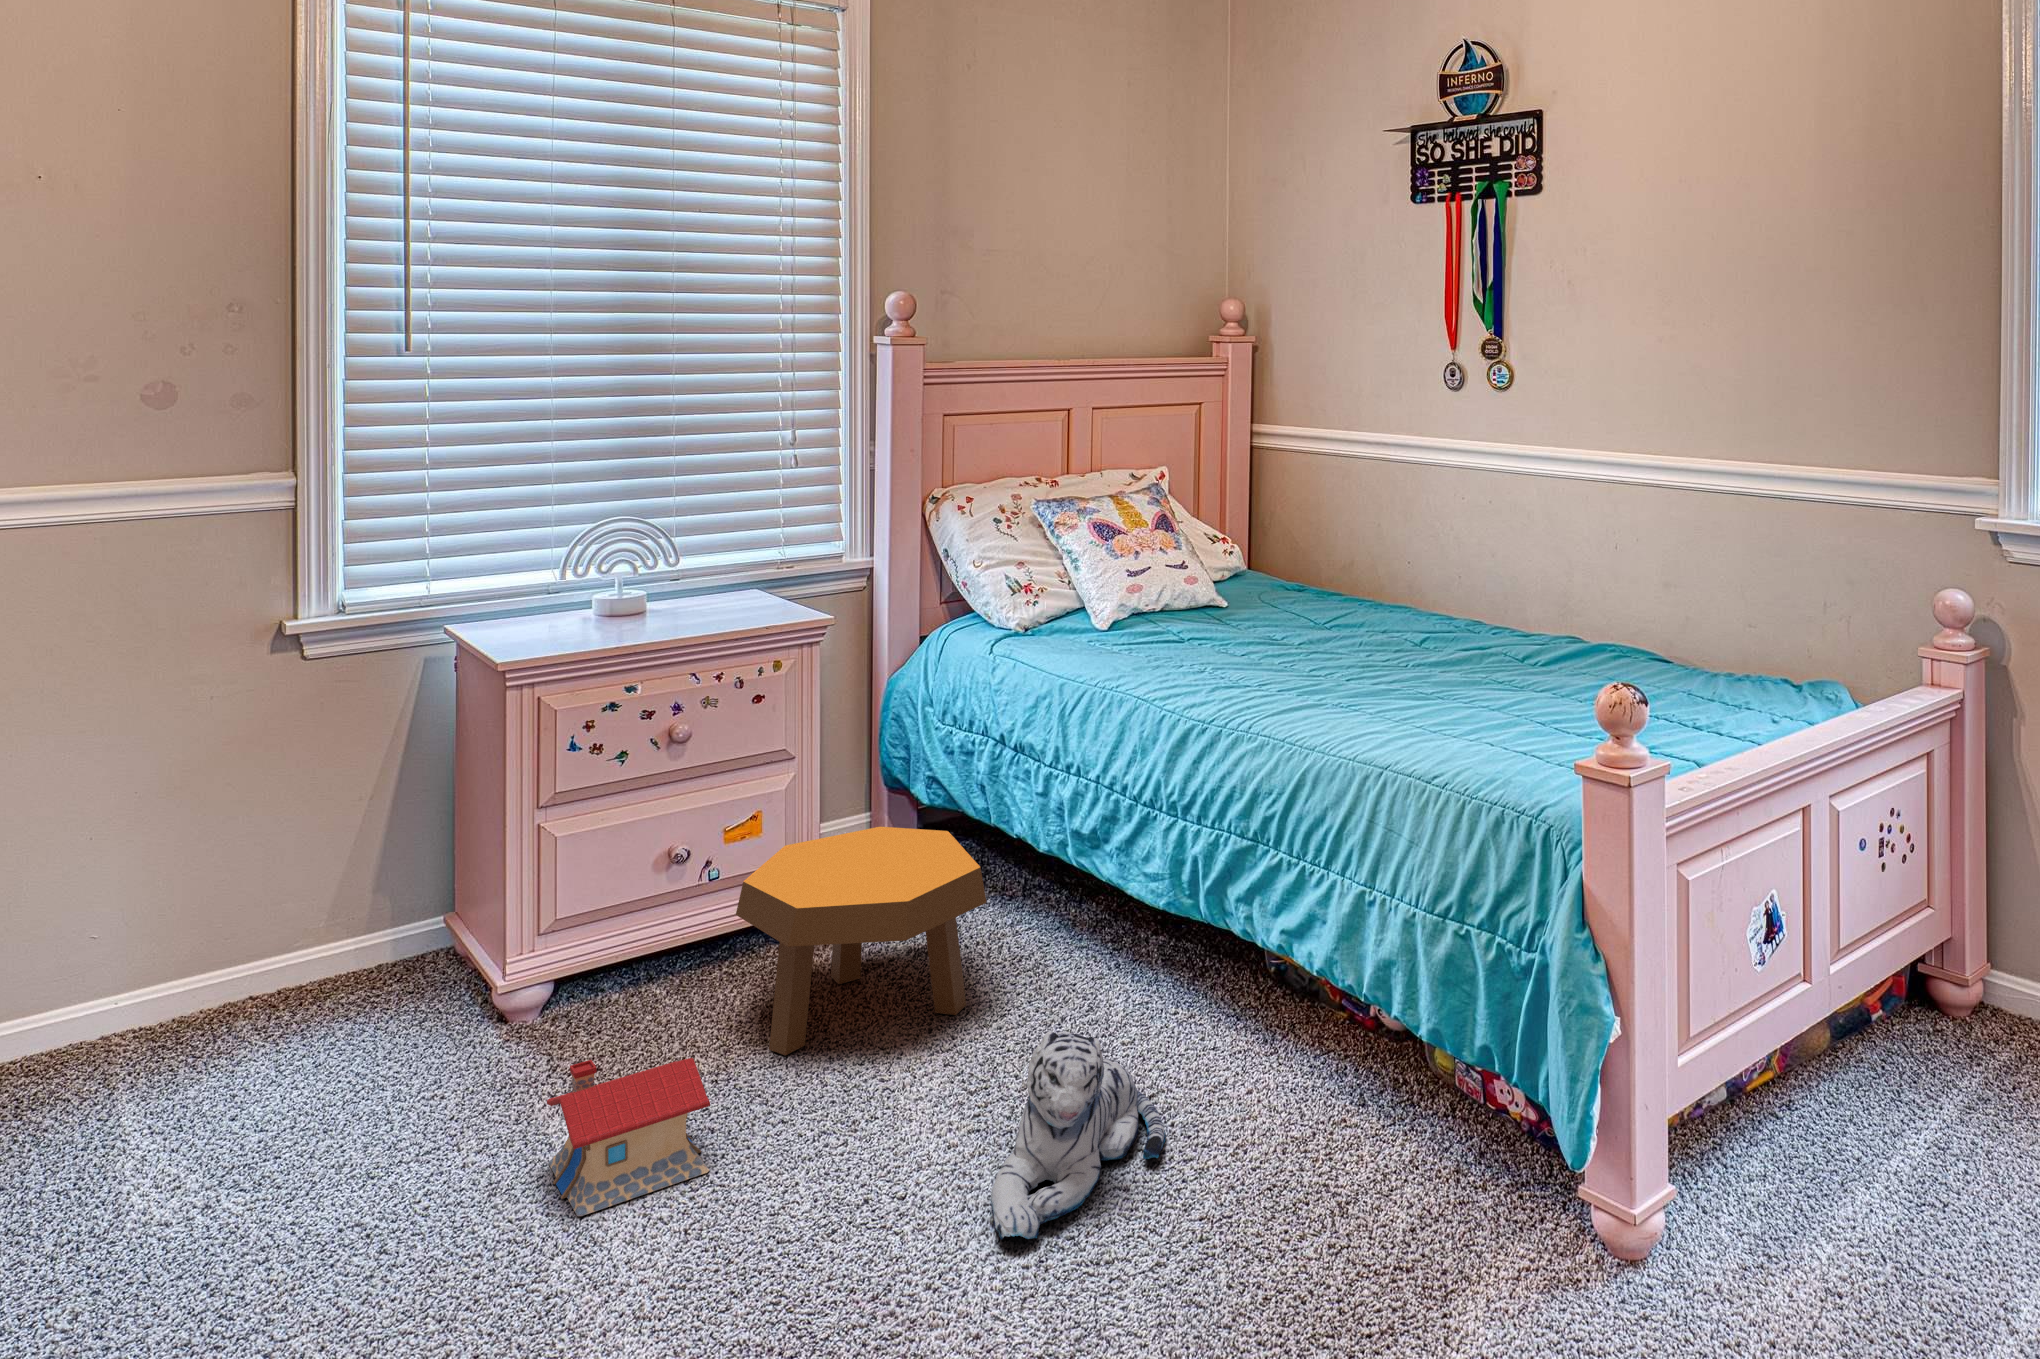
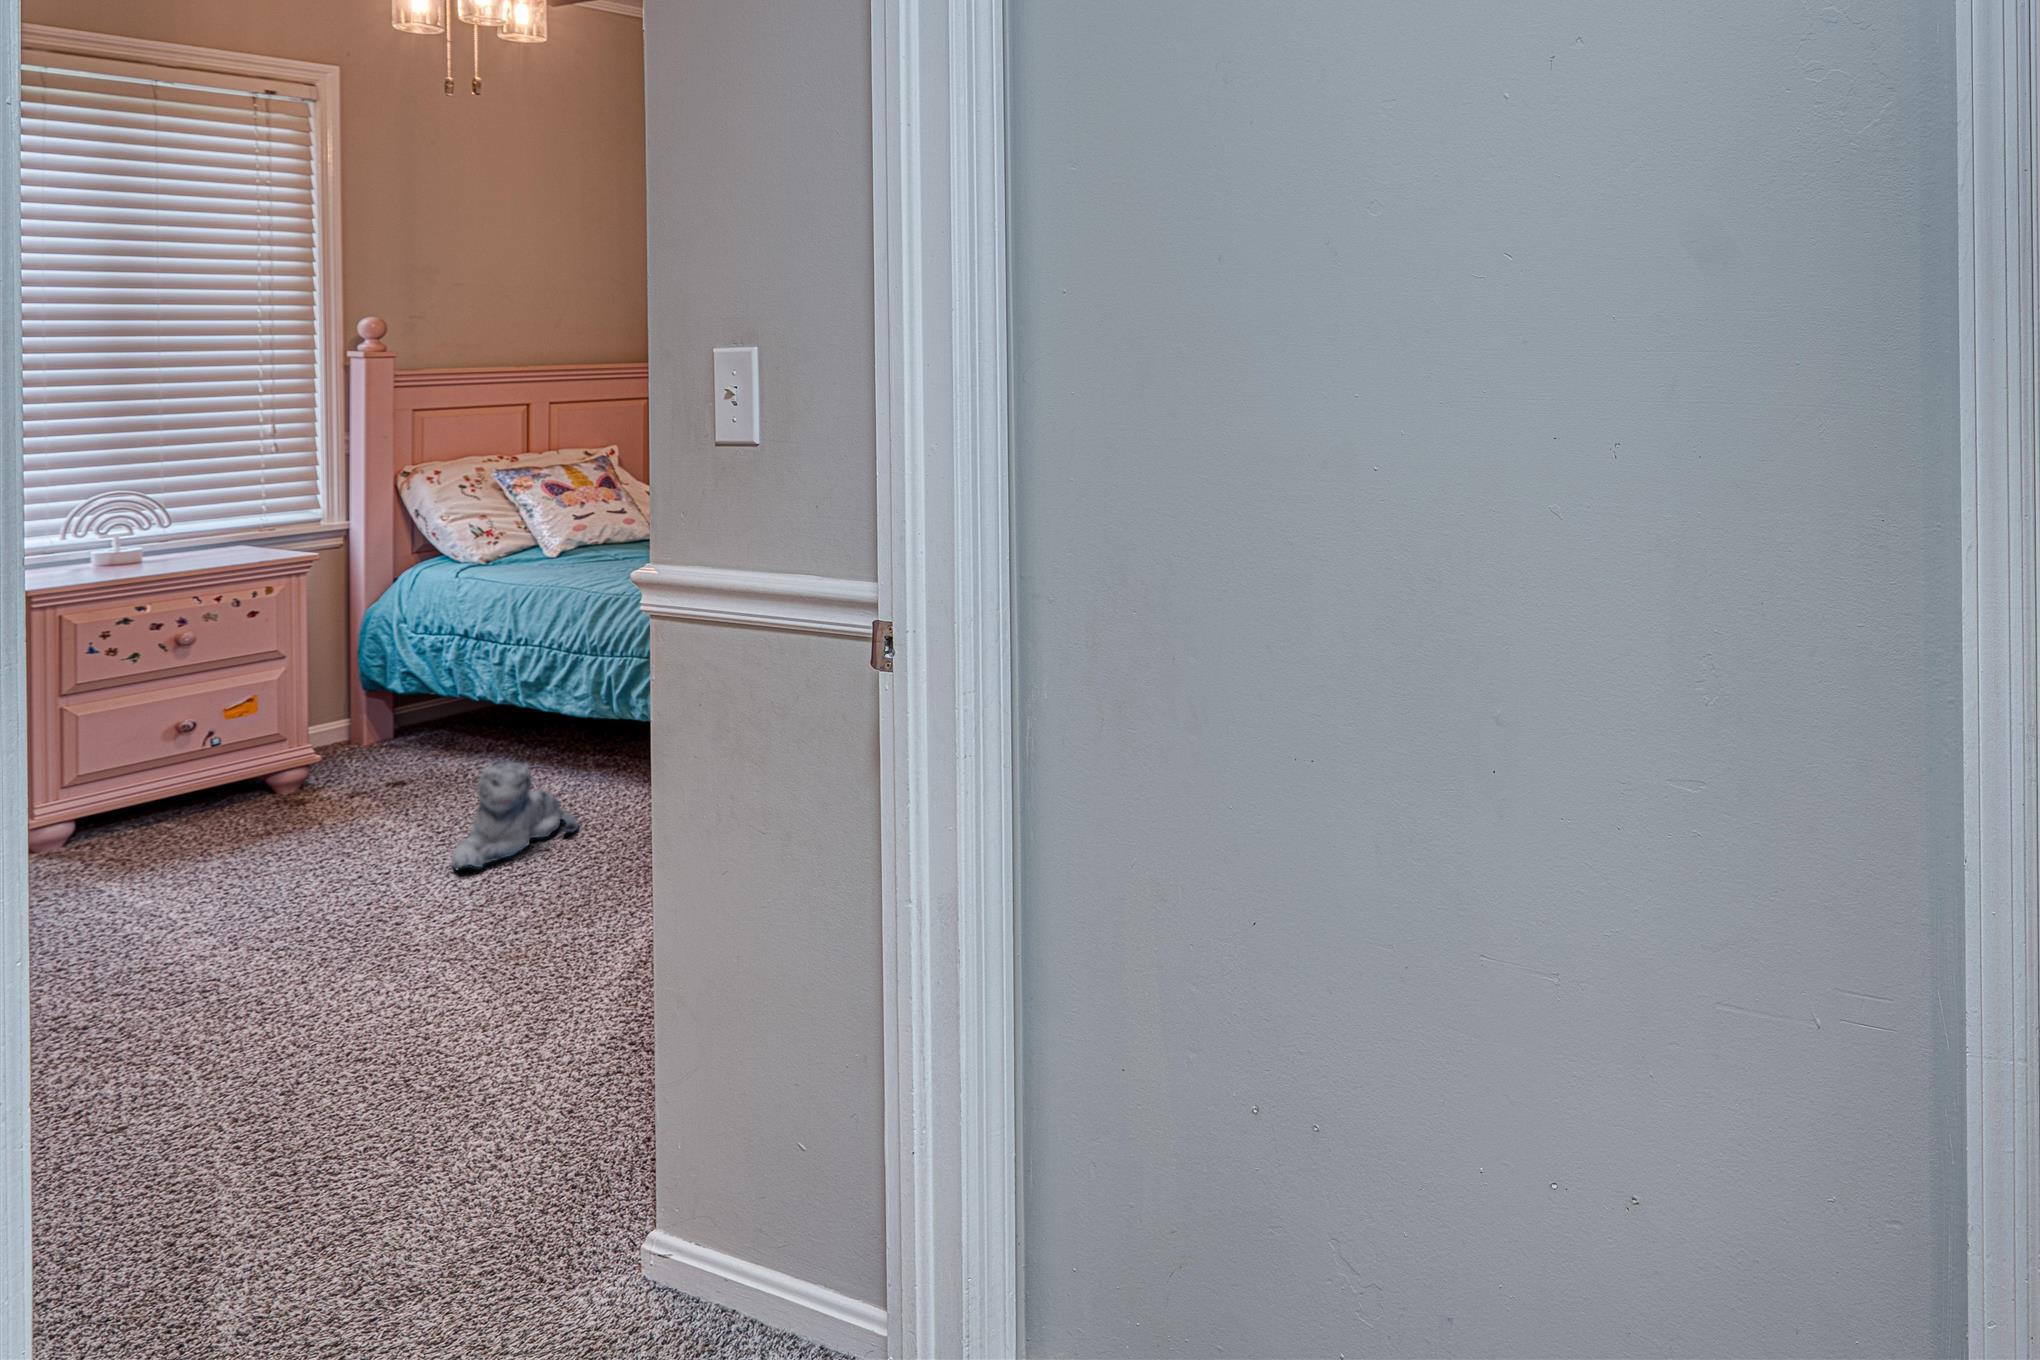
footstool: present [736,827,987,1056] -> none [243,692,451,833]
toy house: present [547,1058,710,1216] -> none [103,816,238,905]

